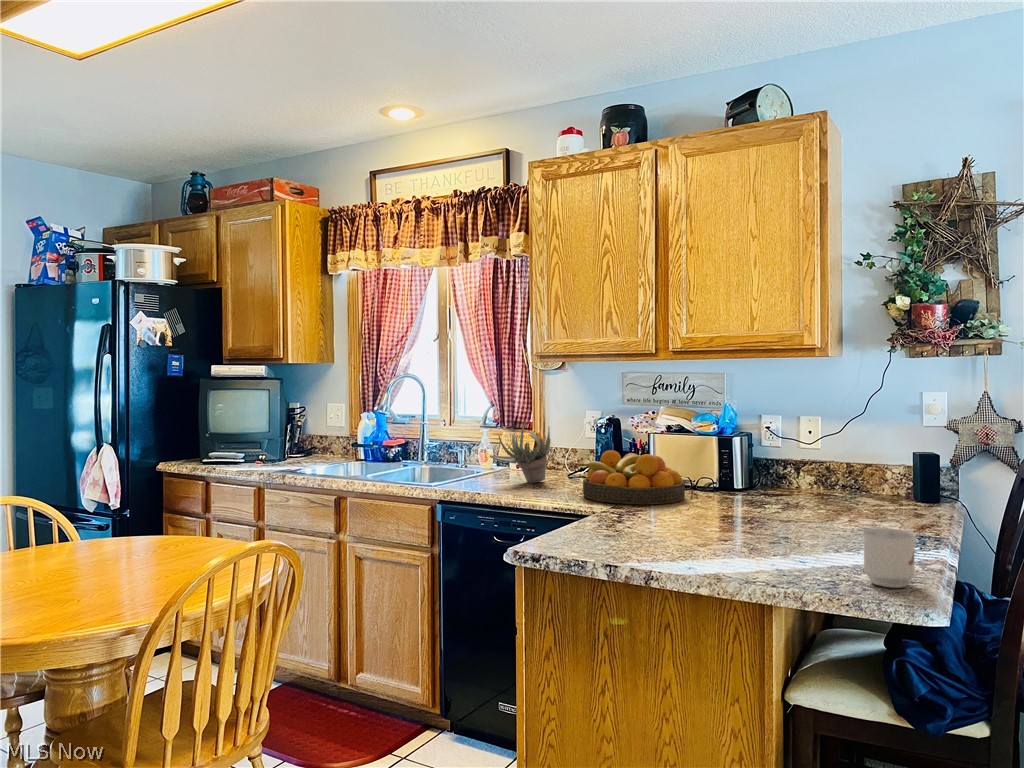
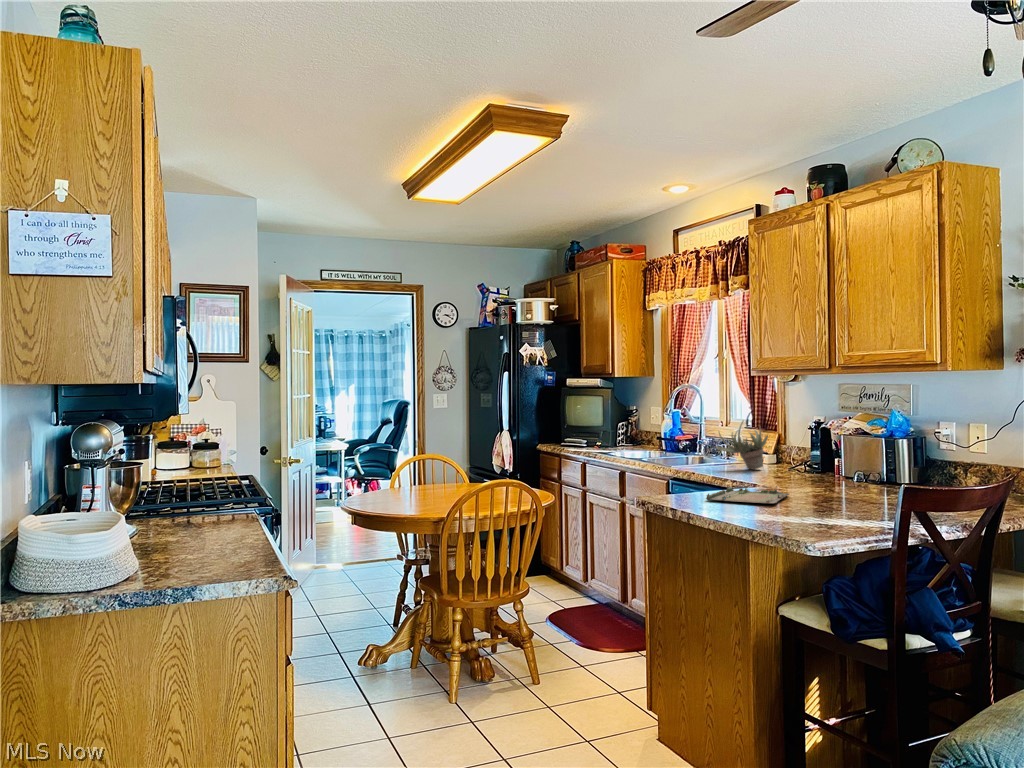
fruit bowl: present [581,450,685,504] -> none [759,444,844,486]
tray: none [614,511,738,549] -> present [706,487,789,504]
mug: present [863,528,916,588] -> none [793,489,829,528]

